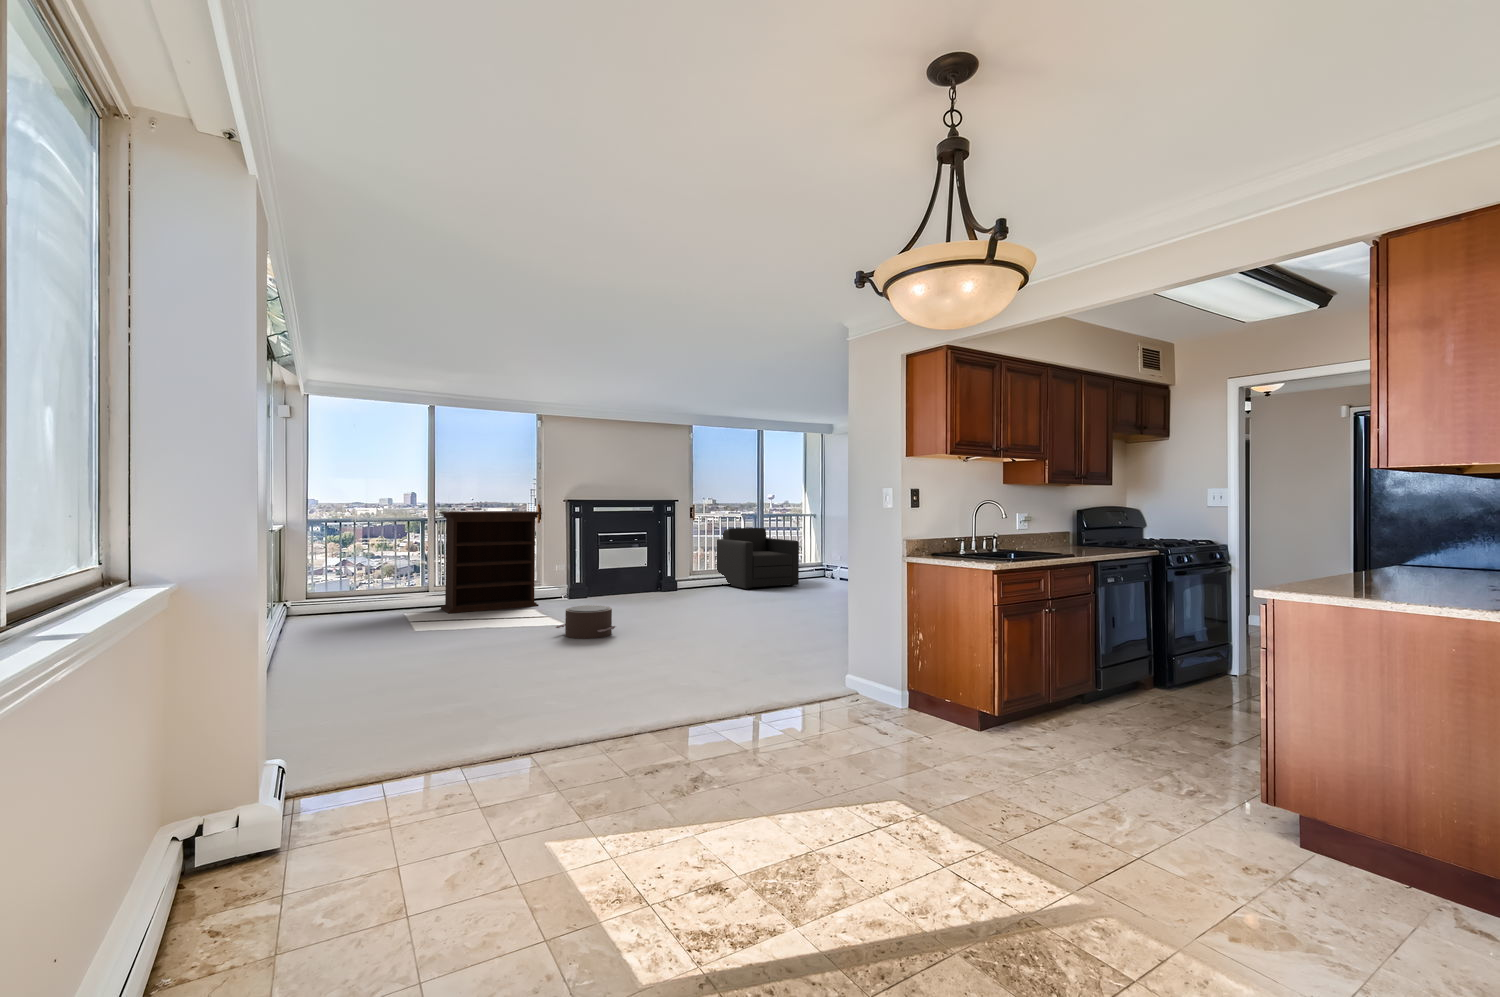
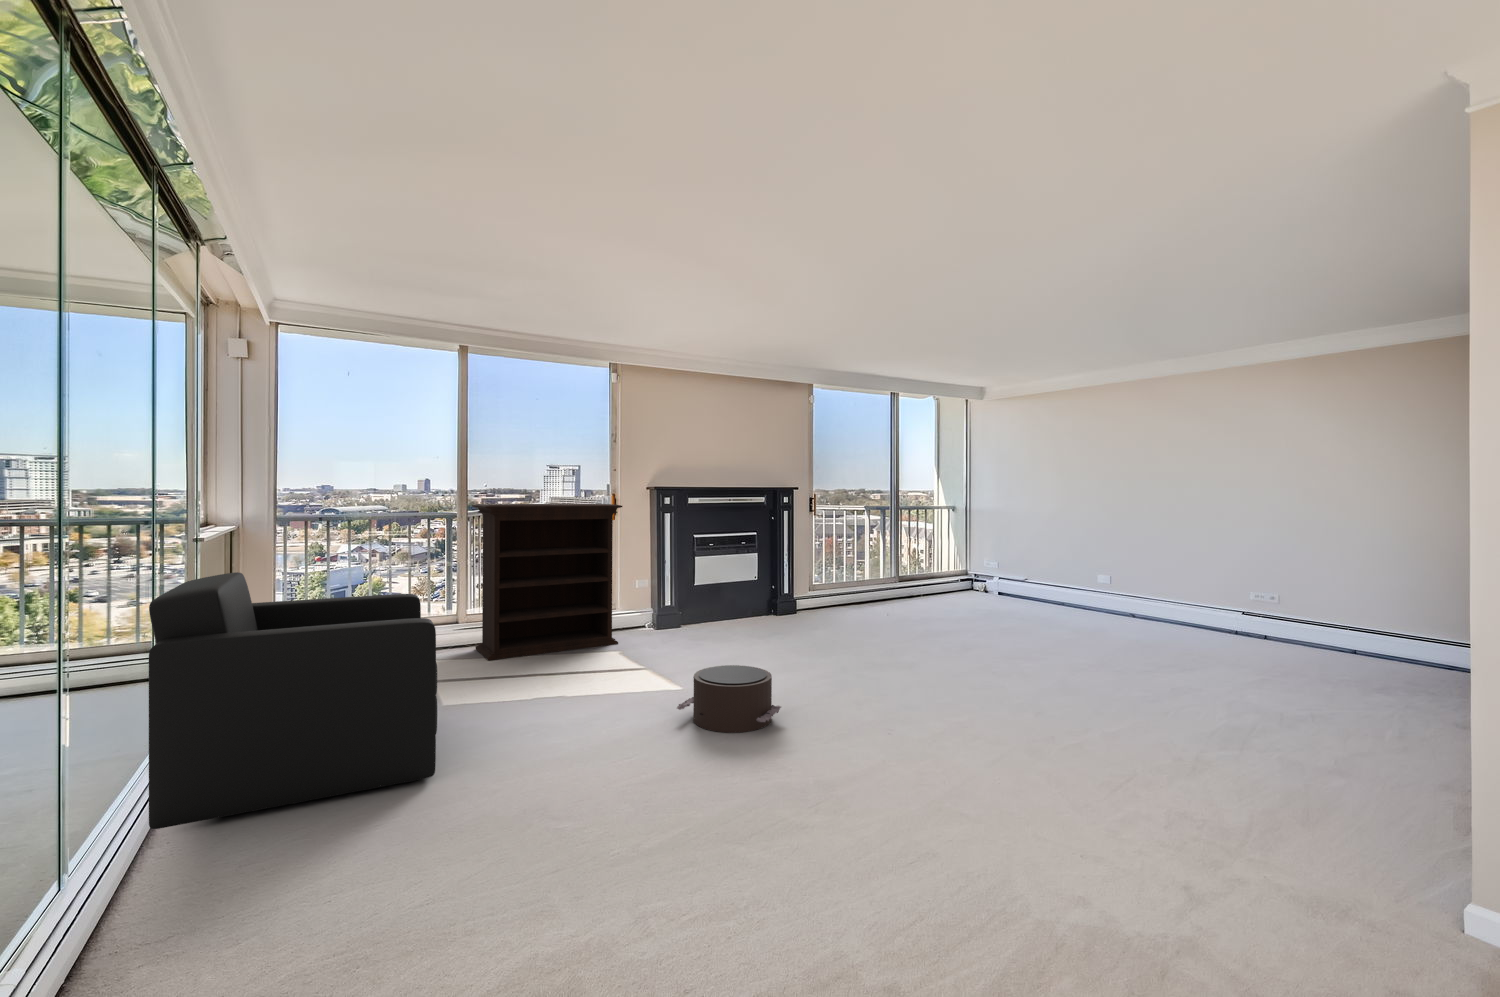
armchair: present [717,528,799,590] -> present [149,572,437,829]

